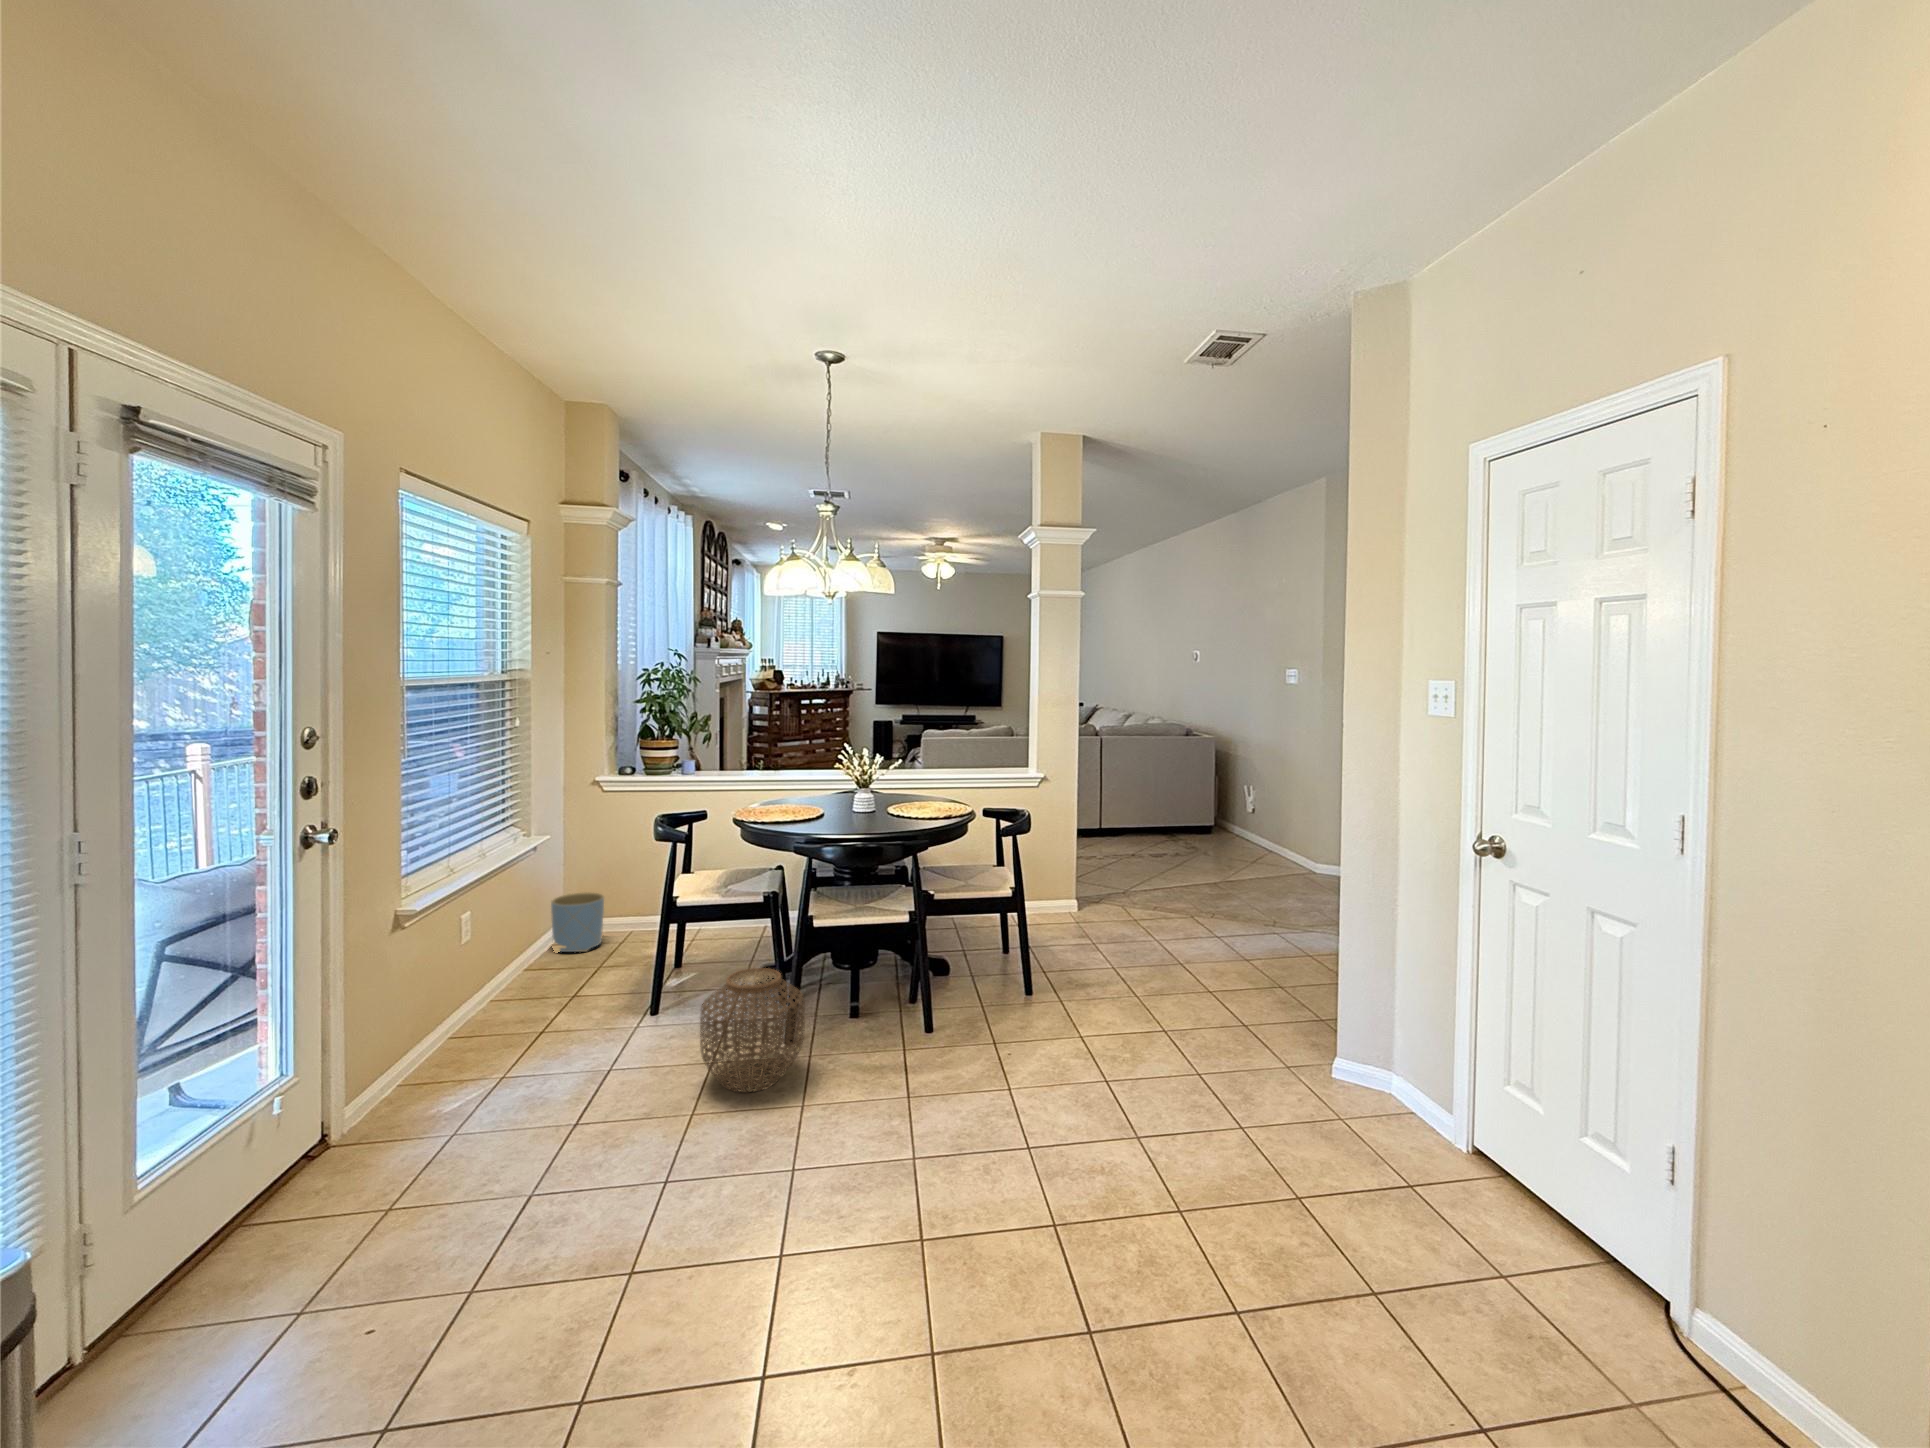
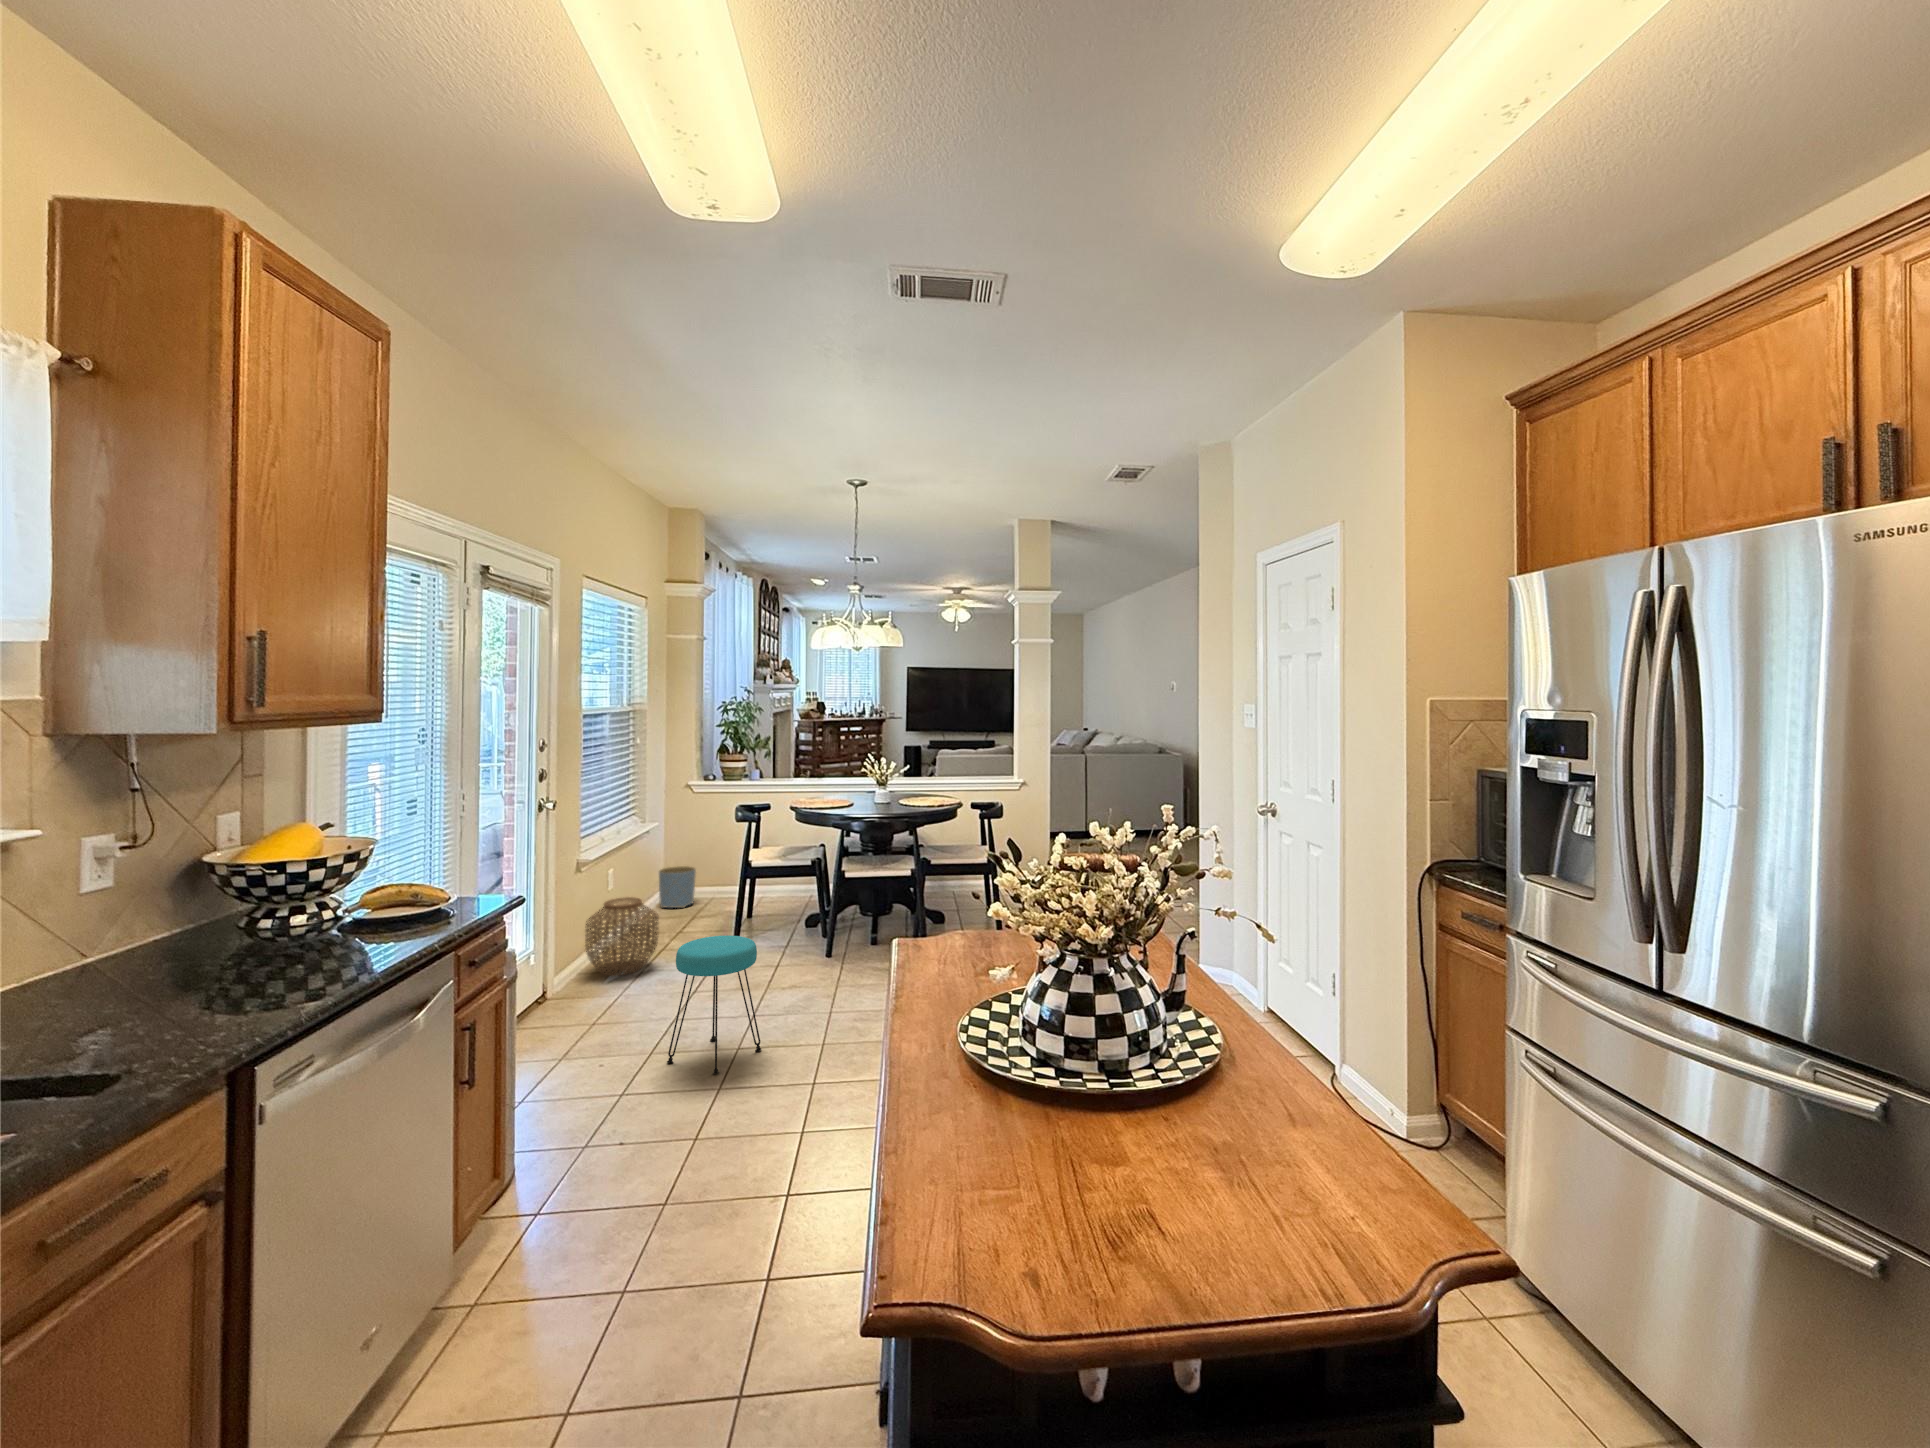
woven basket: present [700,968,805,1092] -> present [585,897,659,976]
stool: none [496,1074,672,1352] -> present [667,935,761,1074]

